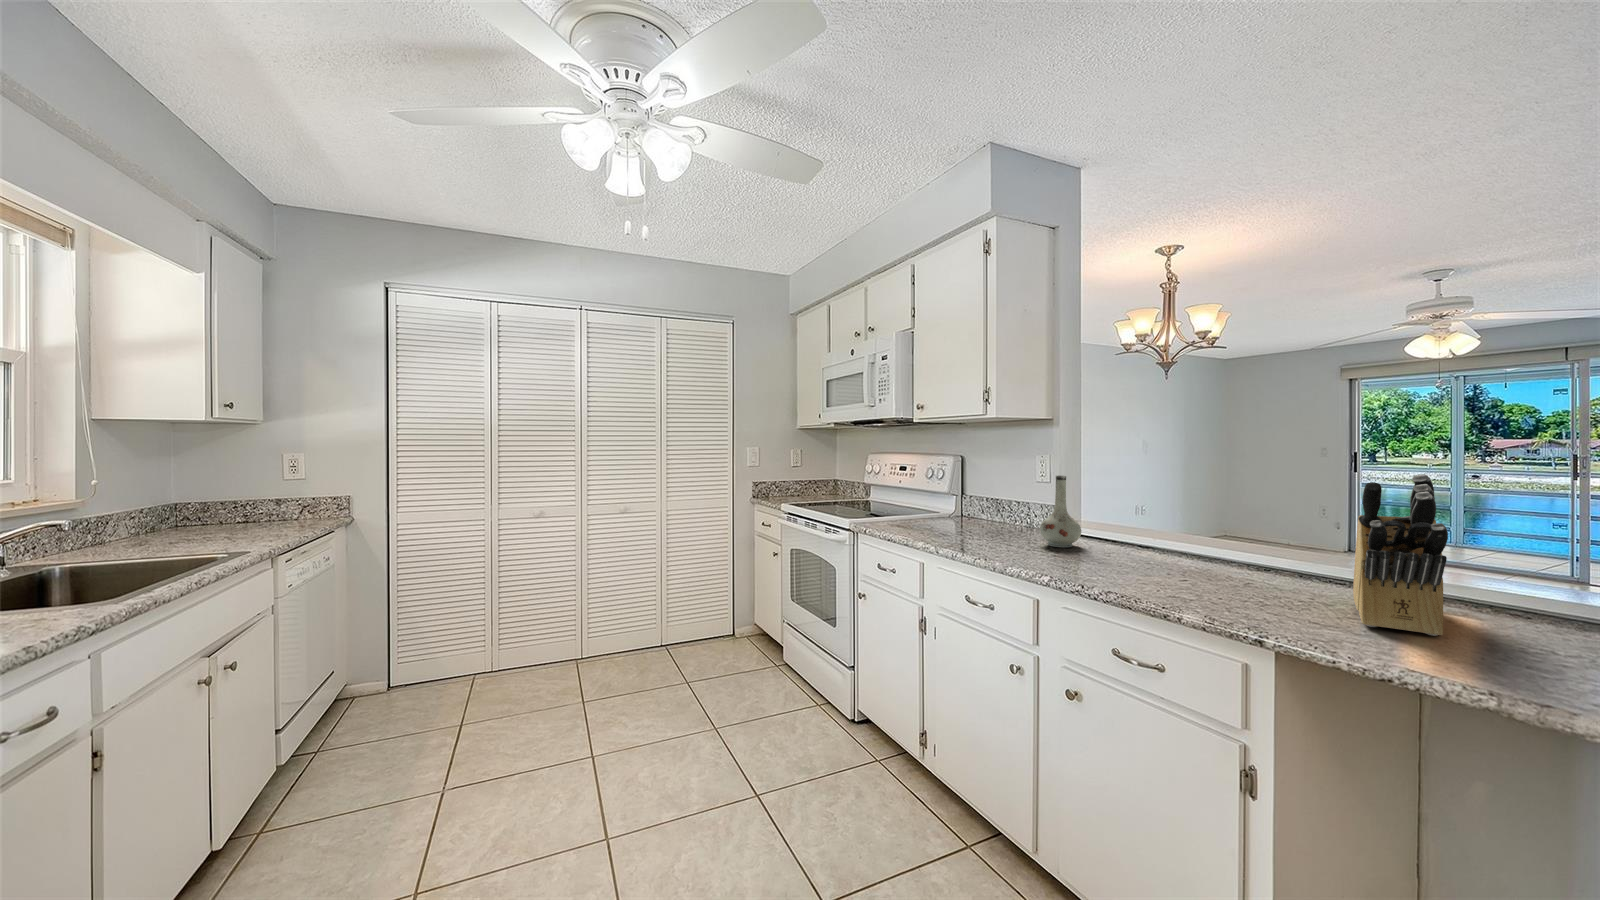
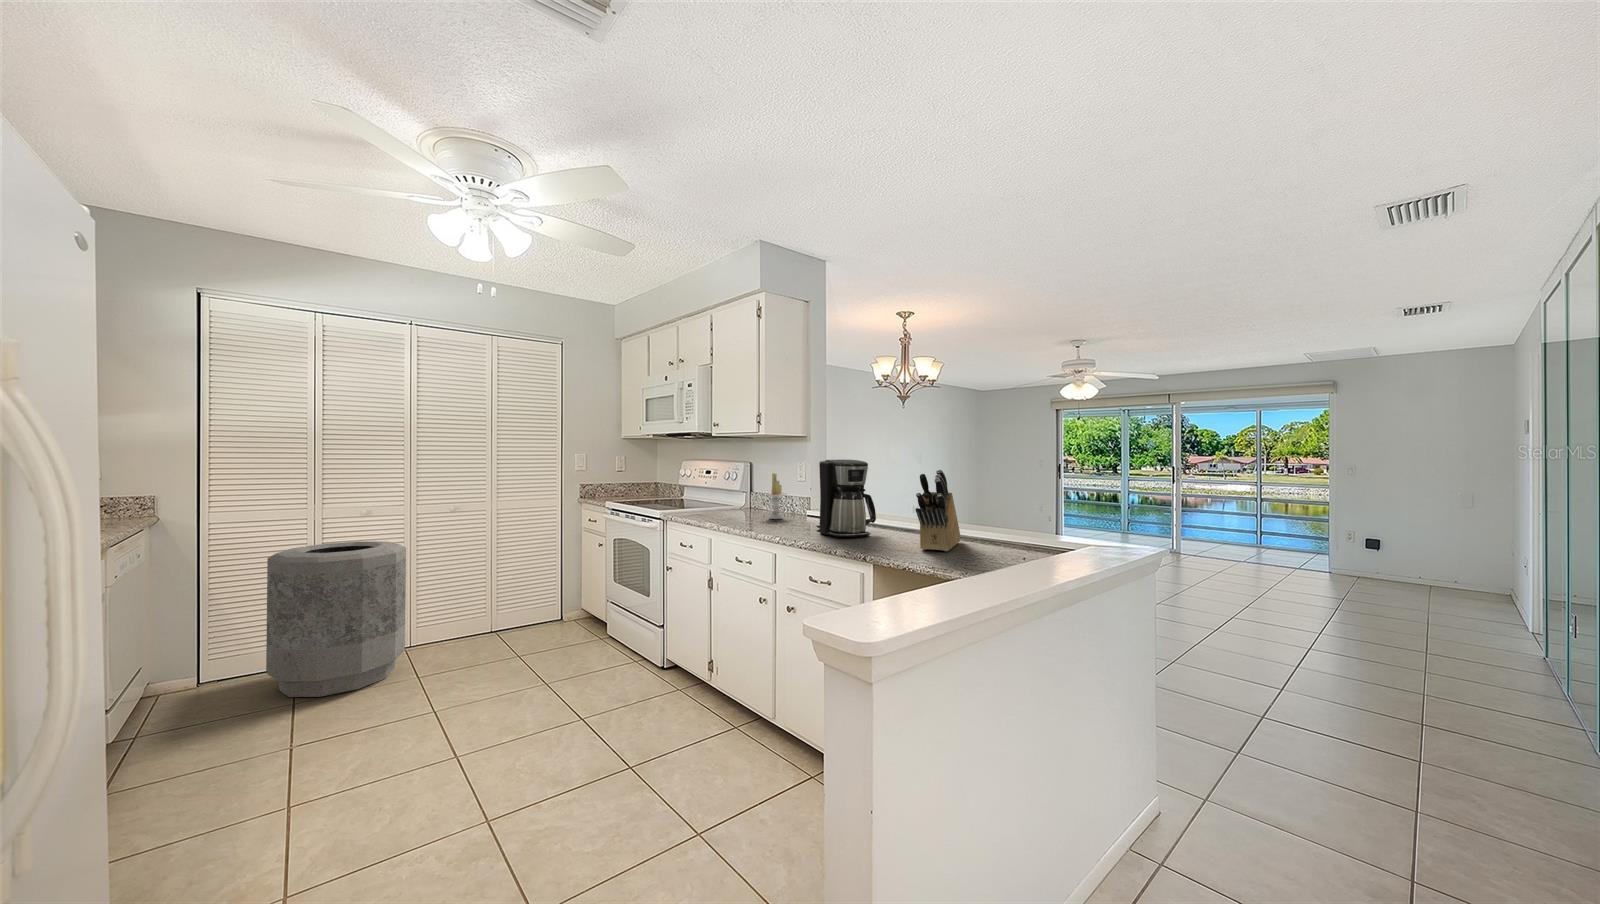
coffee maker: none [1093,454,1211,582] -> present [816,460,876,537]
candle: none [993,472,1027,537] -> present [765,473,787,519]
vase: present [1040,475,1081,547] -> none [791,475,817,524]
trash can: none [441,545,574,719] -> present [266,541,406,697]

